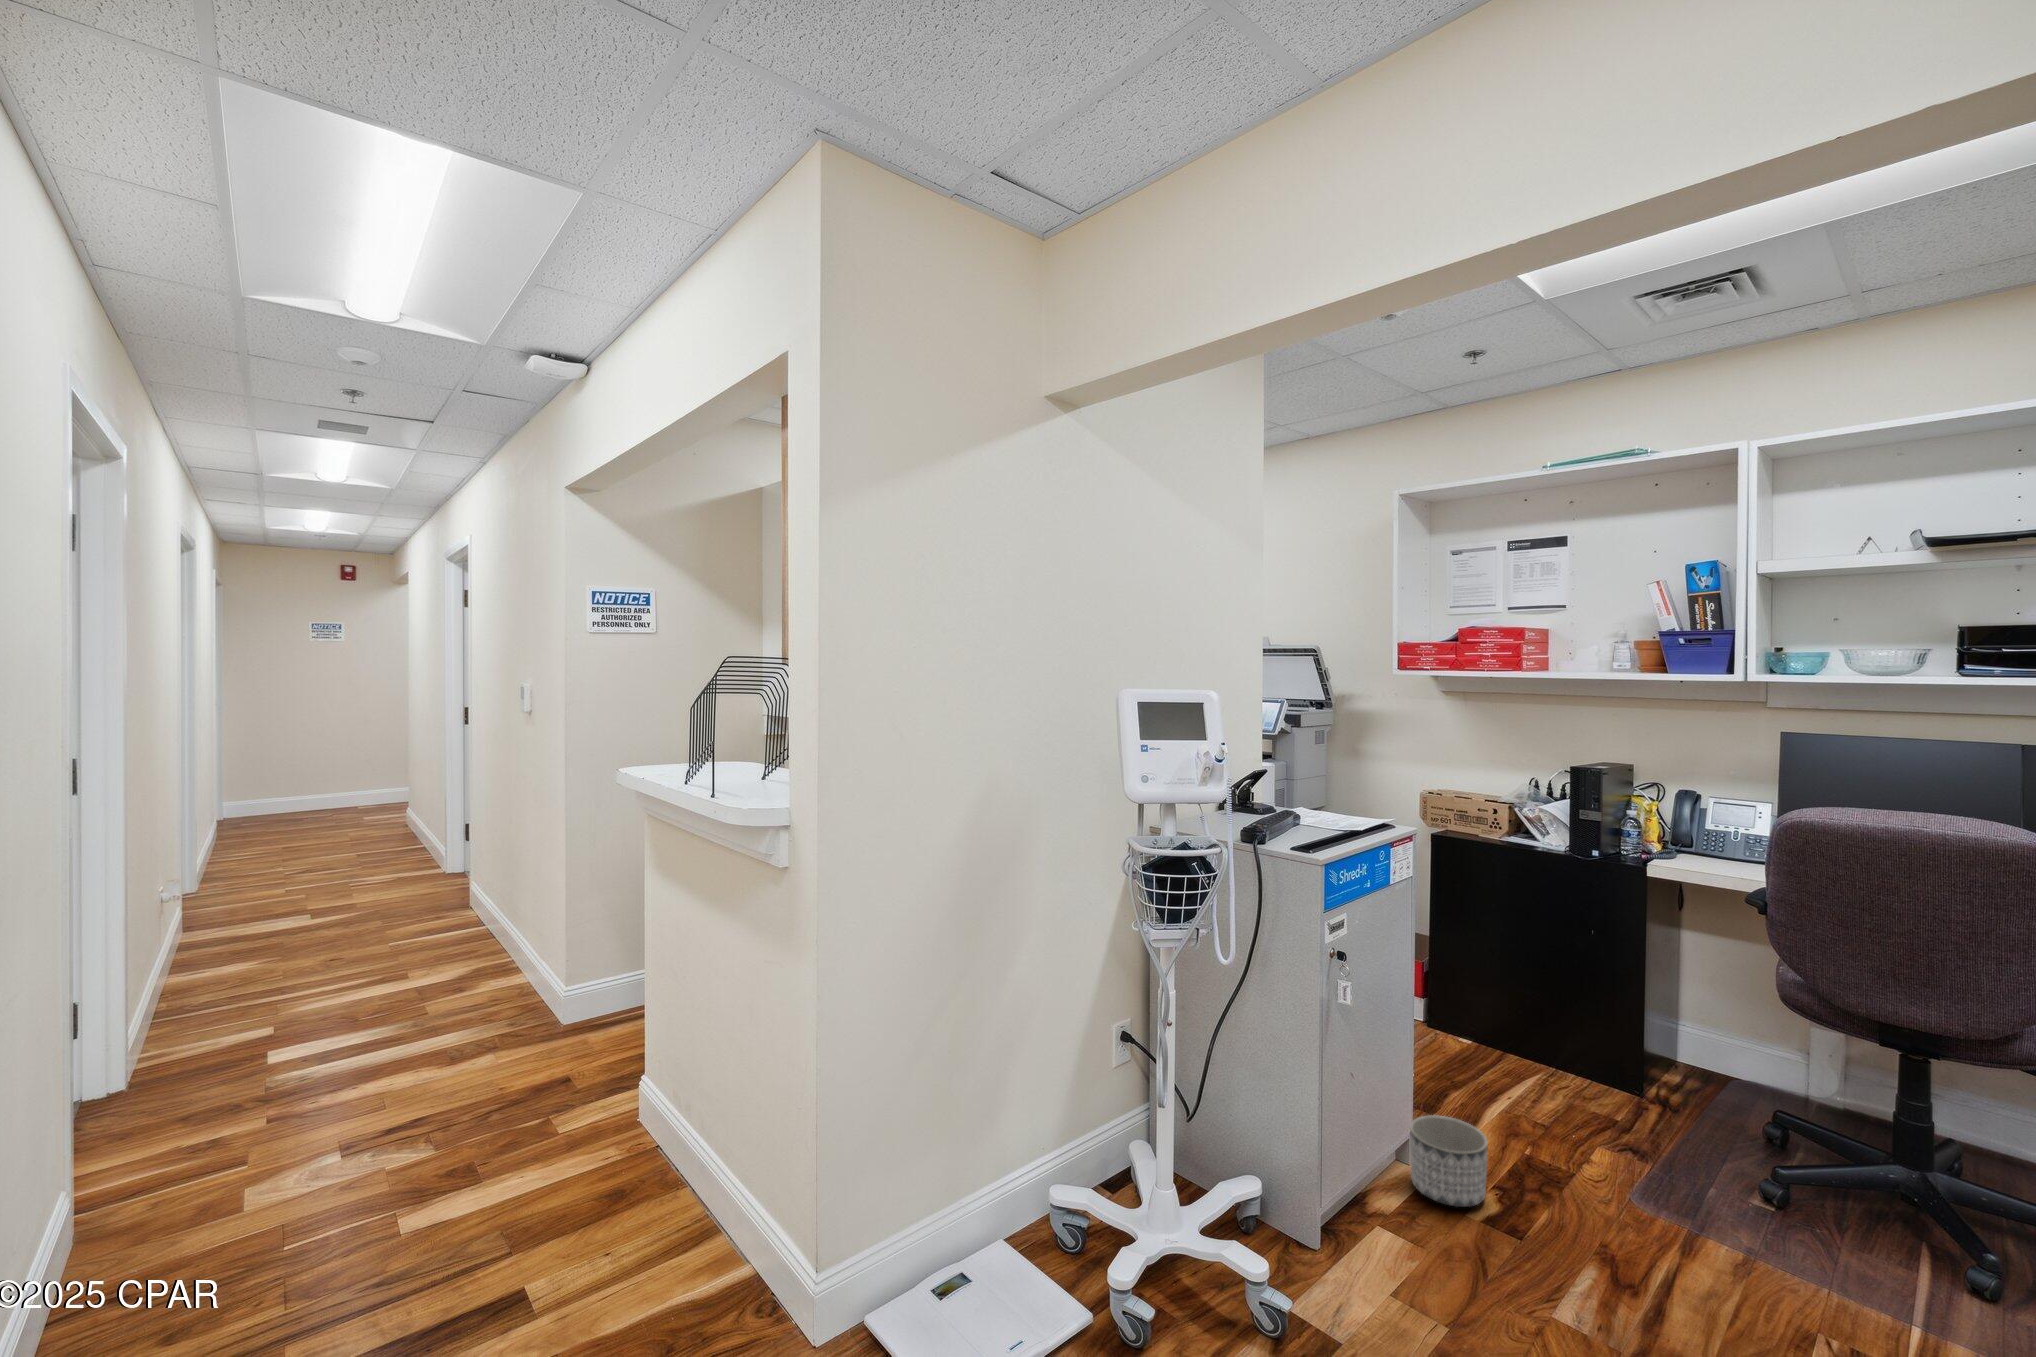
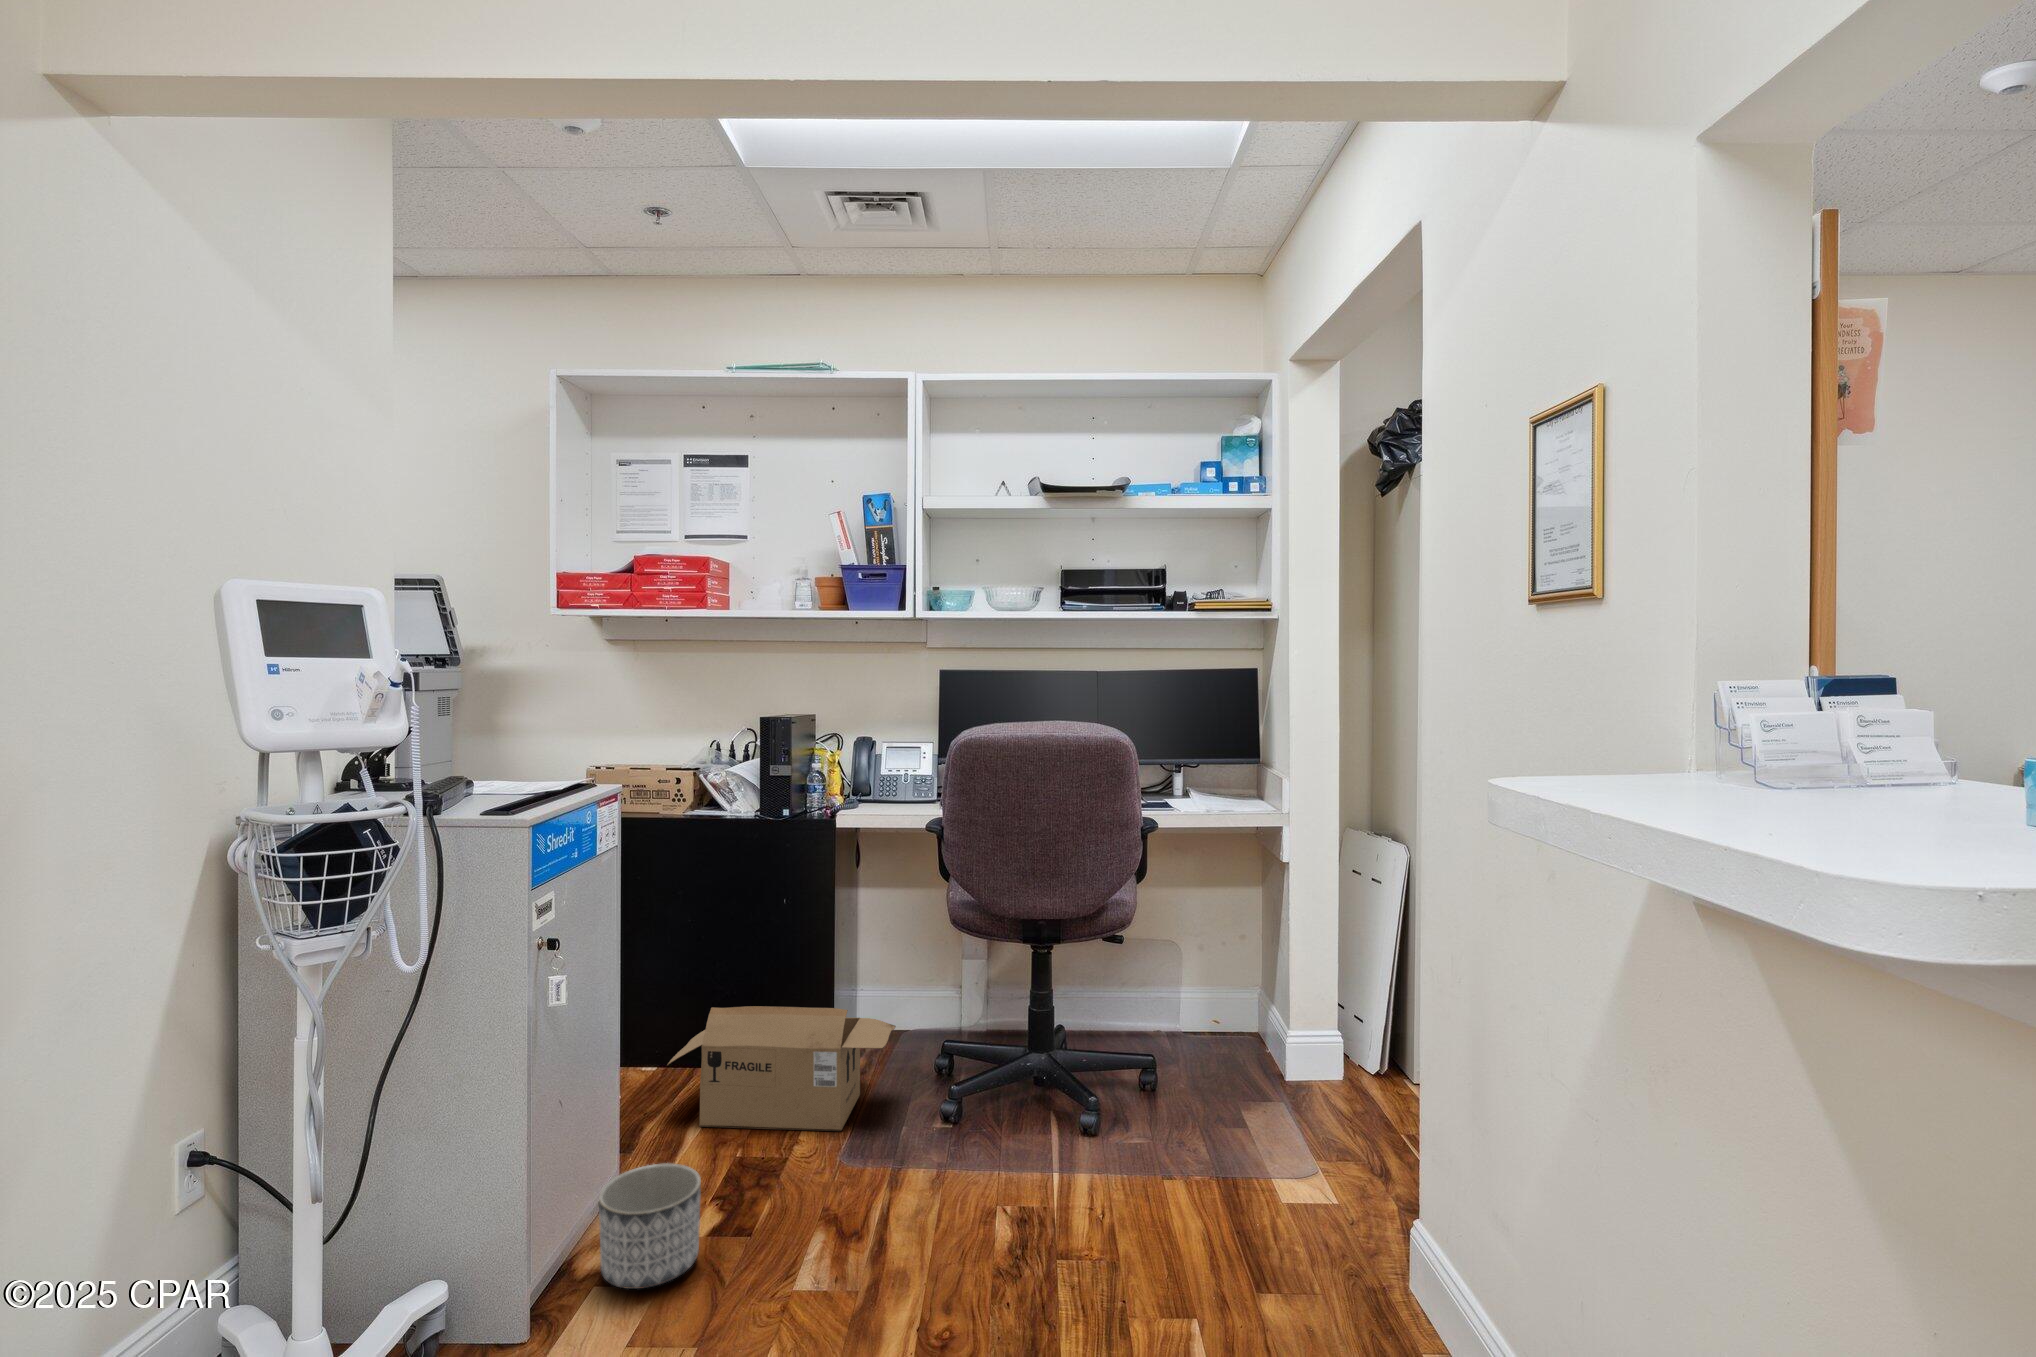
cardboard box: none [1476,1011,1706,1156] -> present [667,1006,896,1131]

